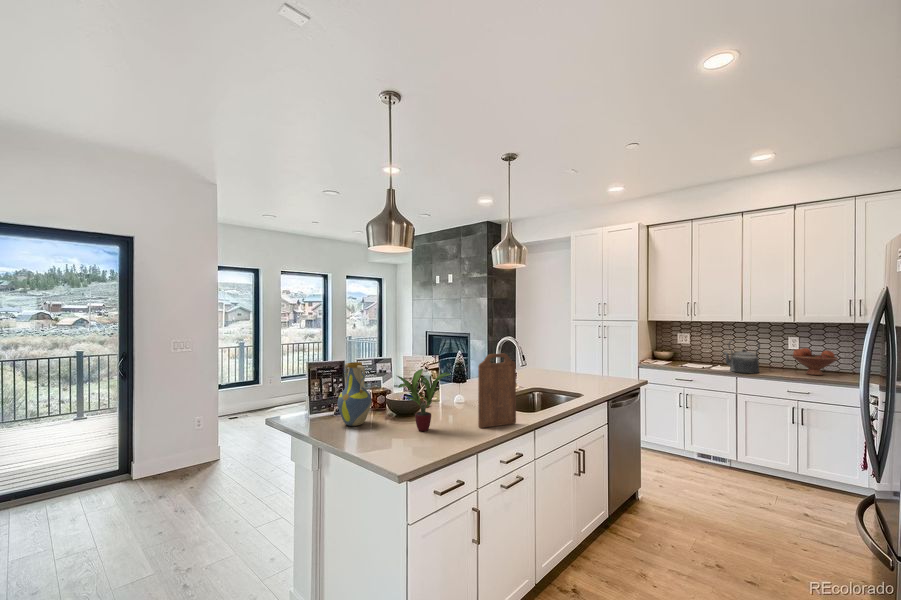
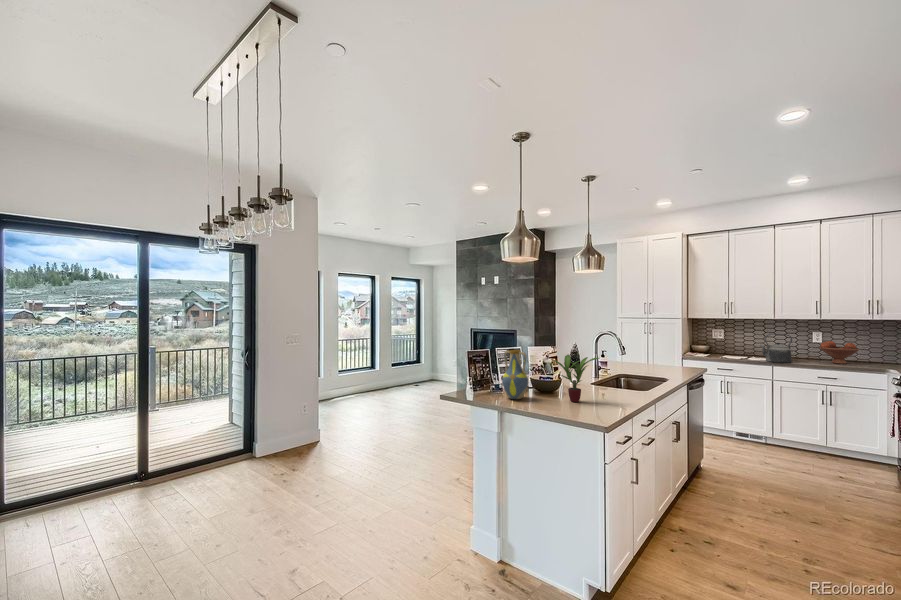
cutting board: present [478,353,516,428] -> none [614,342,639,400]

